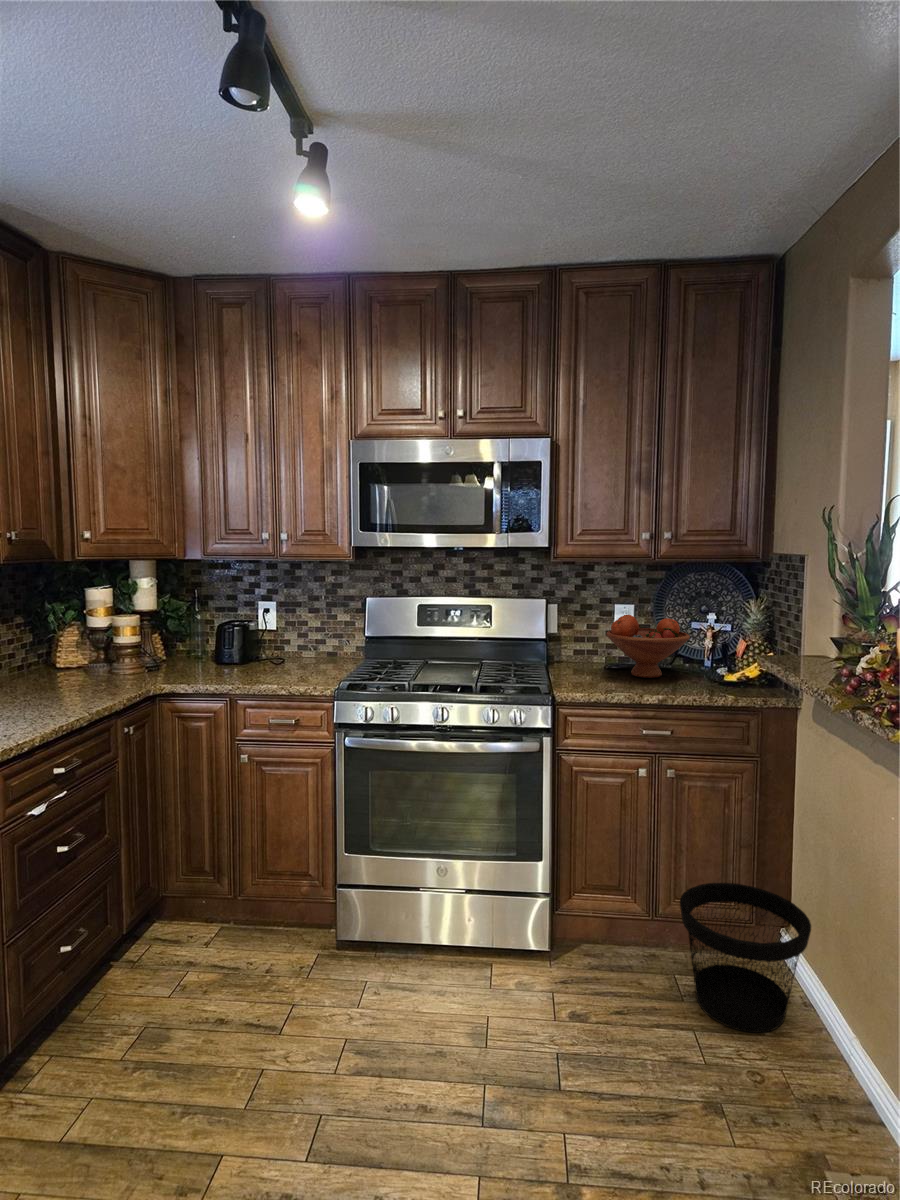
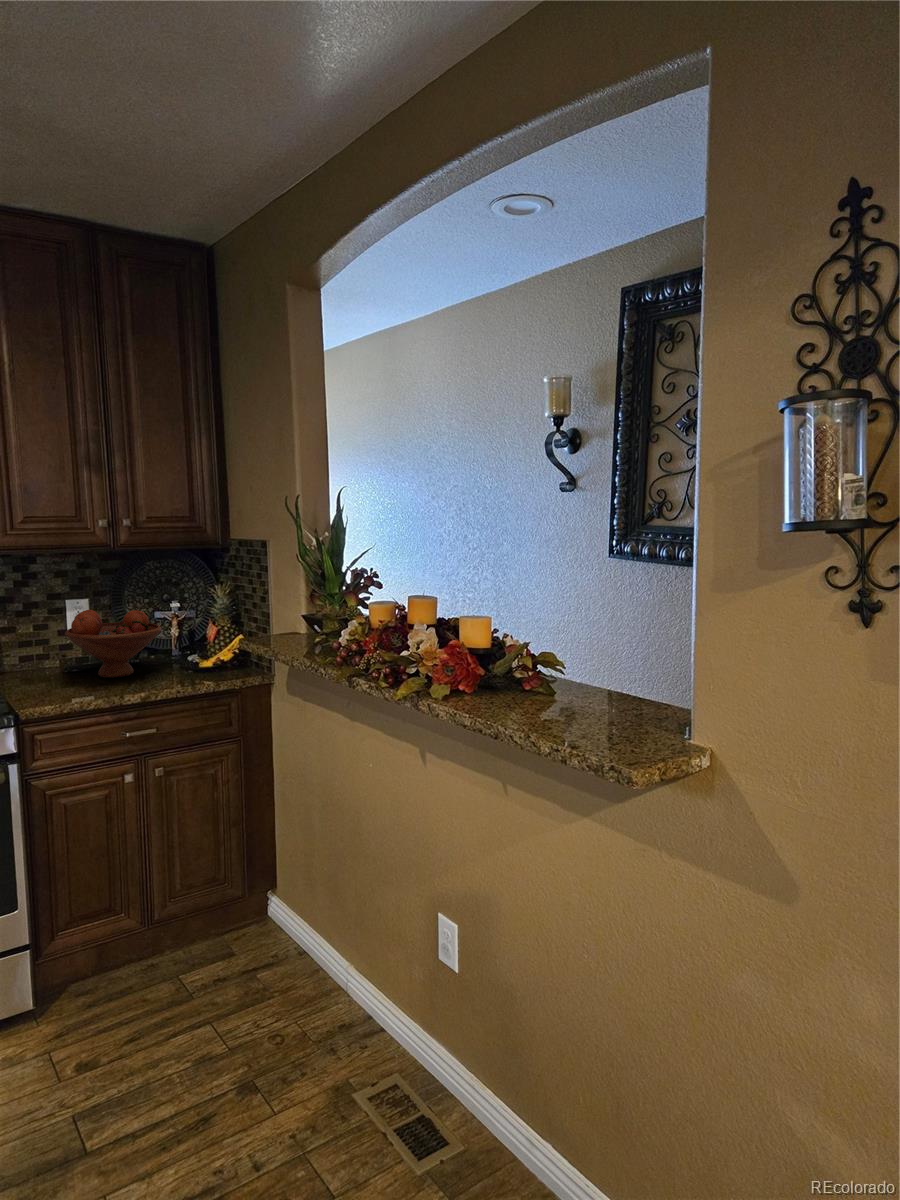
wastebasket: present [680,883,811,1033] -> none [183,862,305,1003]

